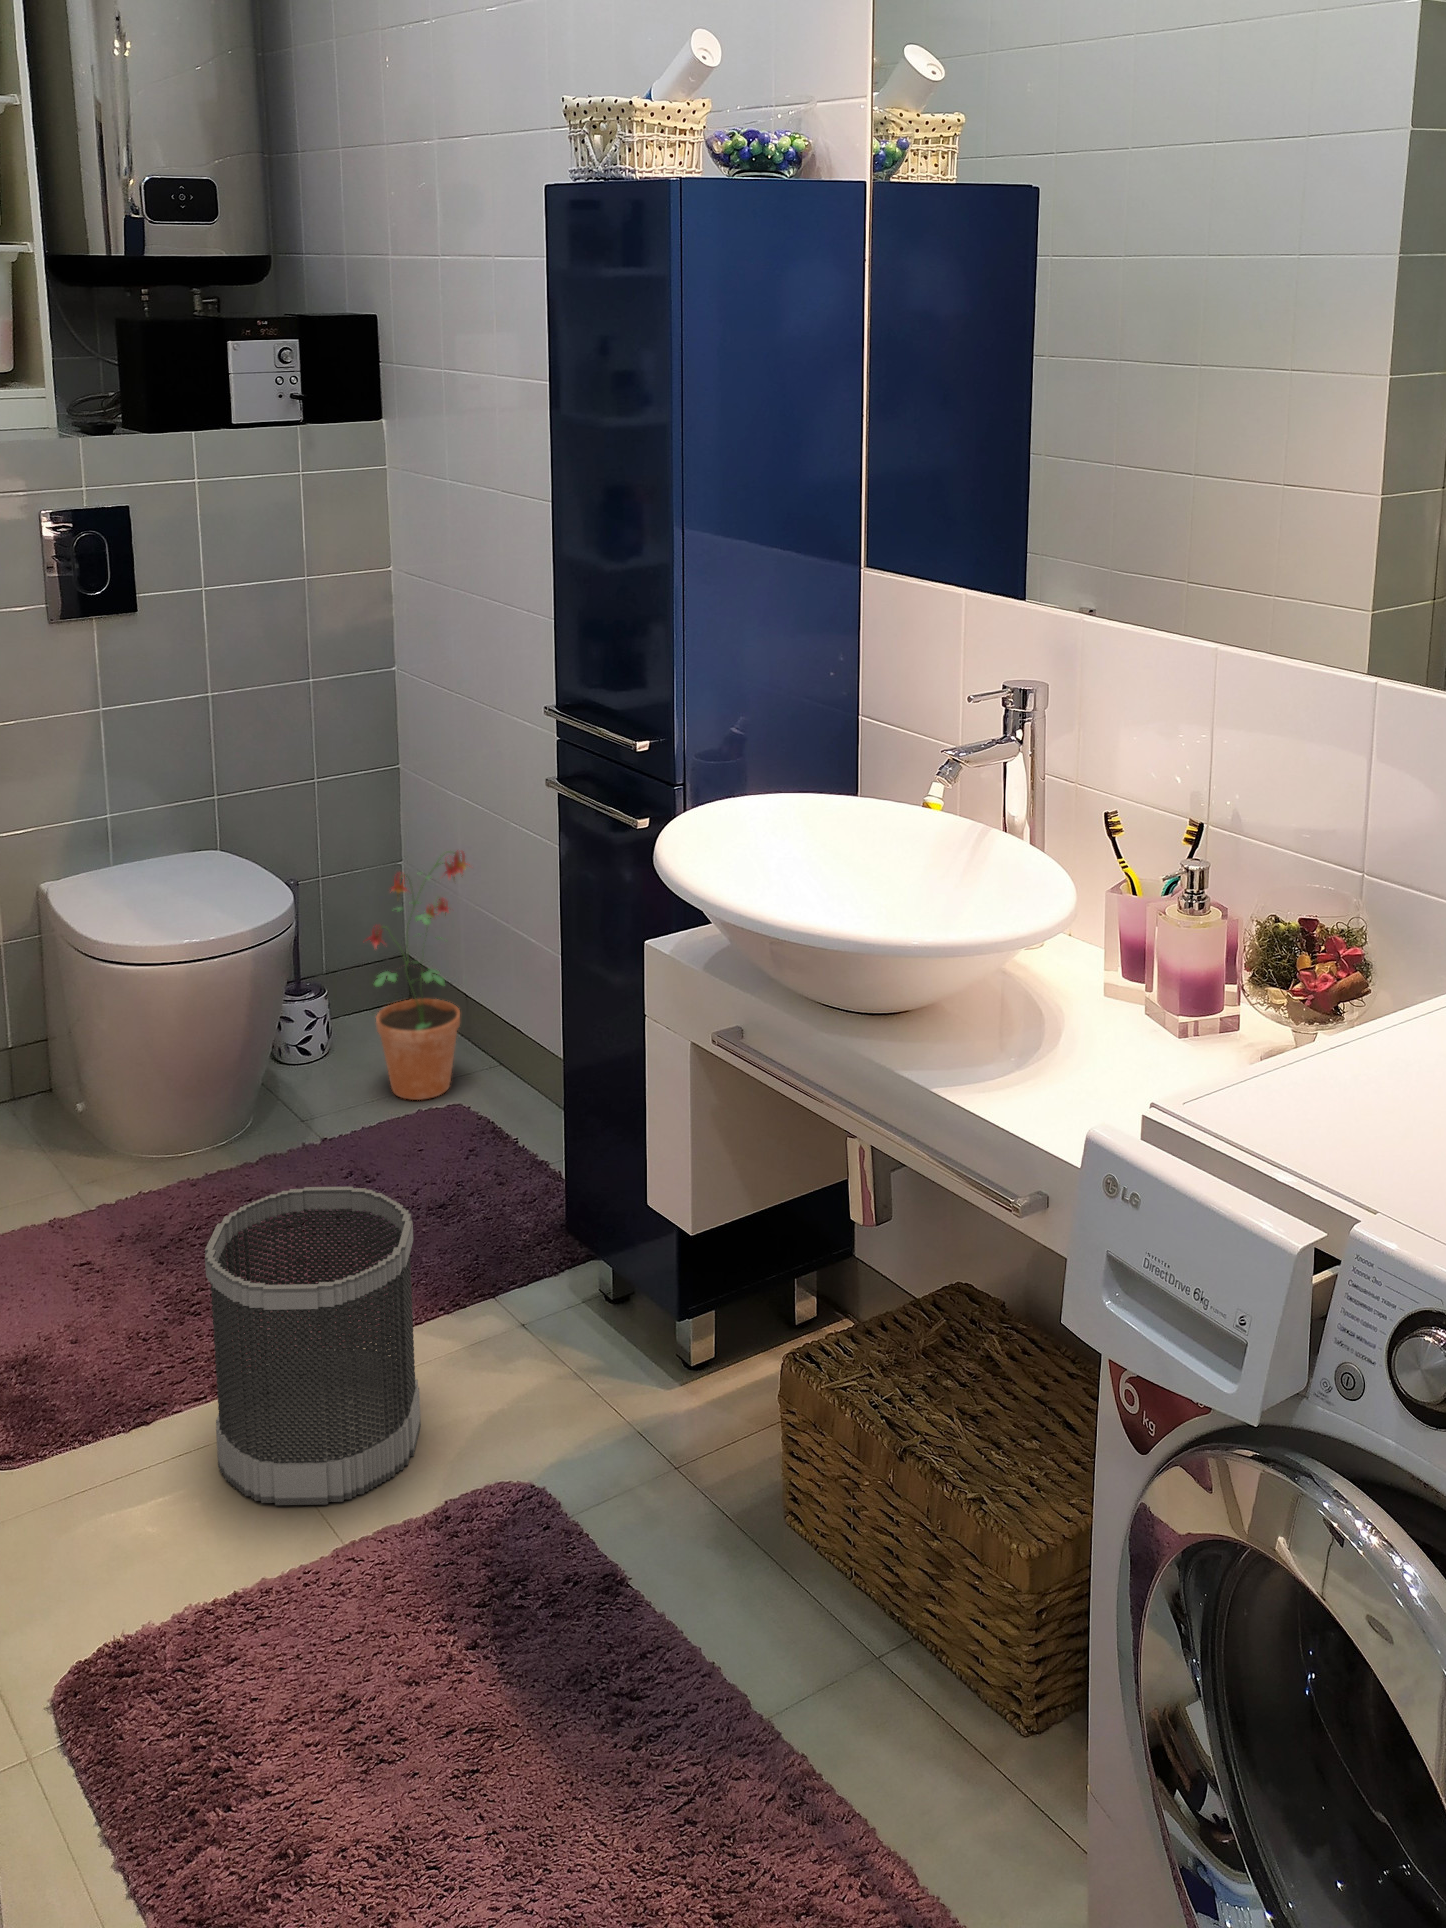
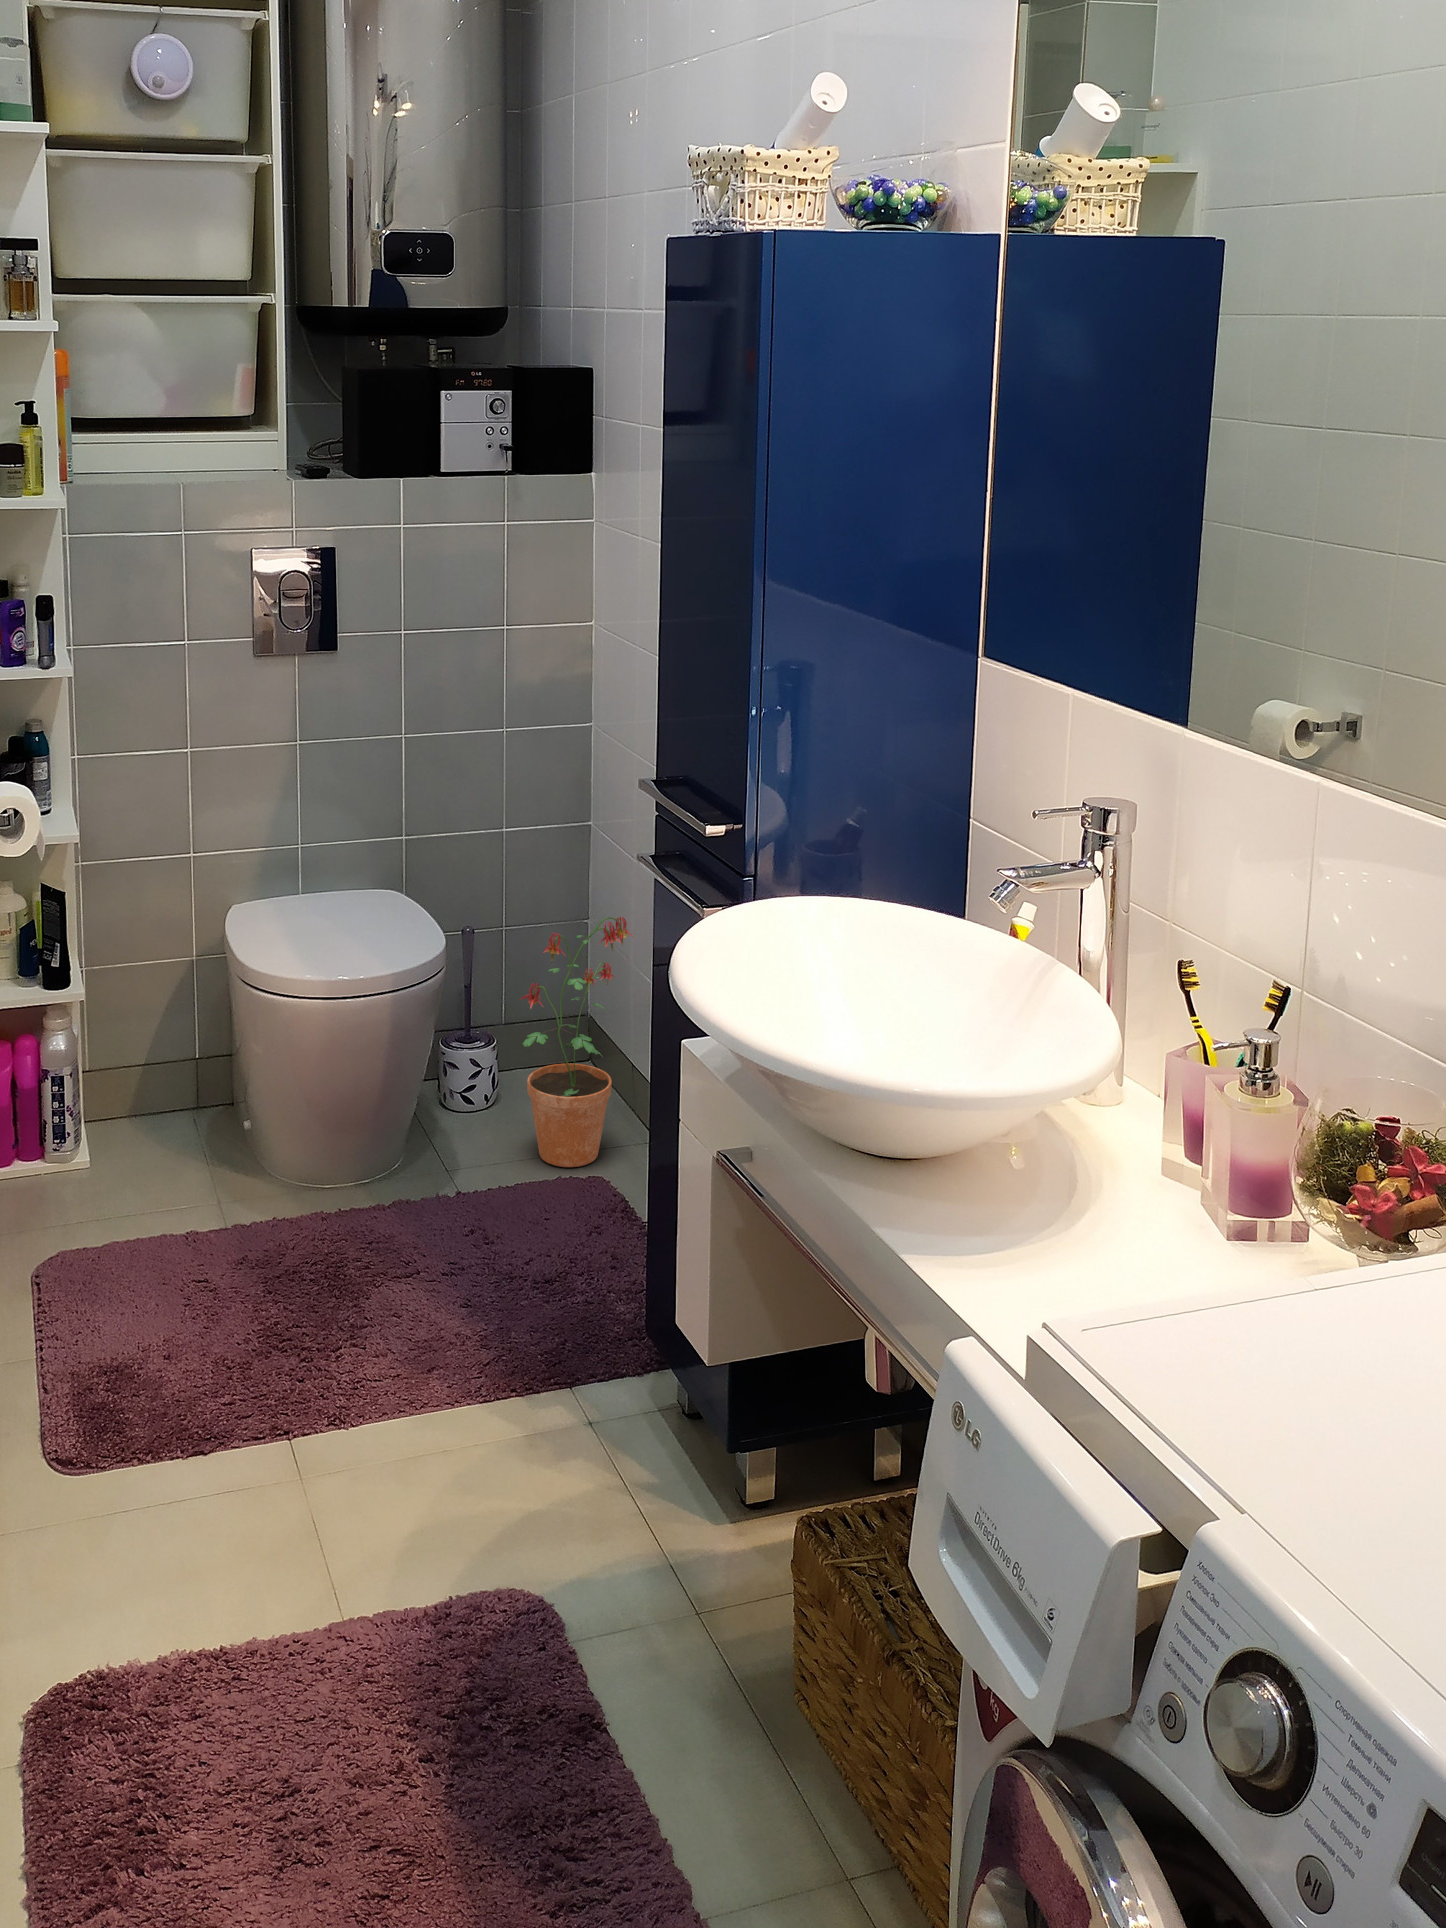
wastebasket: present [205,1187,421,1505] -> none [246,1242,455,1573]

